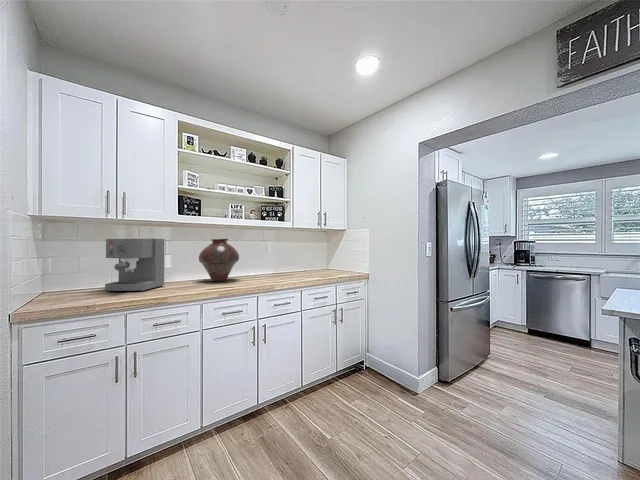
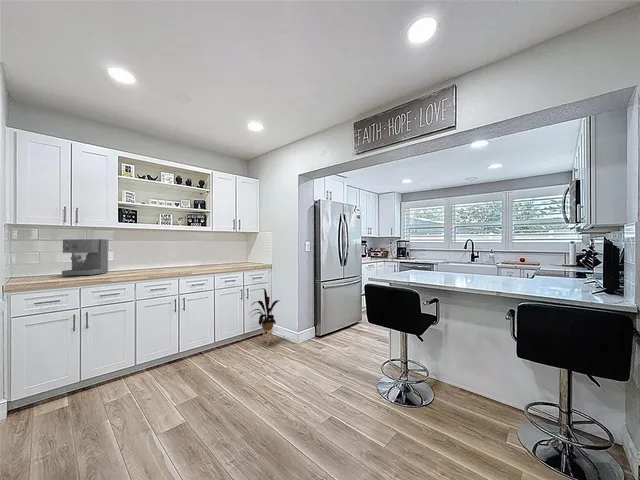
vase: present [199,239,239,281] -> none [135,239,168,270]
house plant: none [344,311,387,395] -> present [252,289,280,346]

